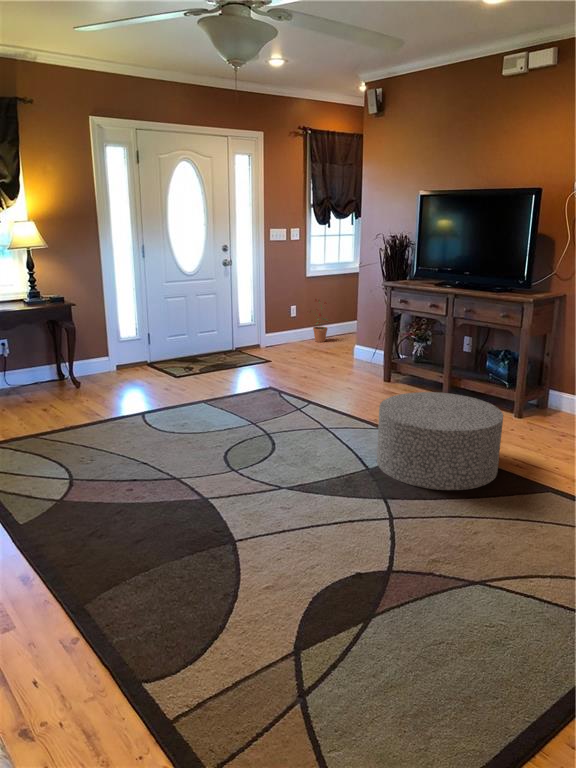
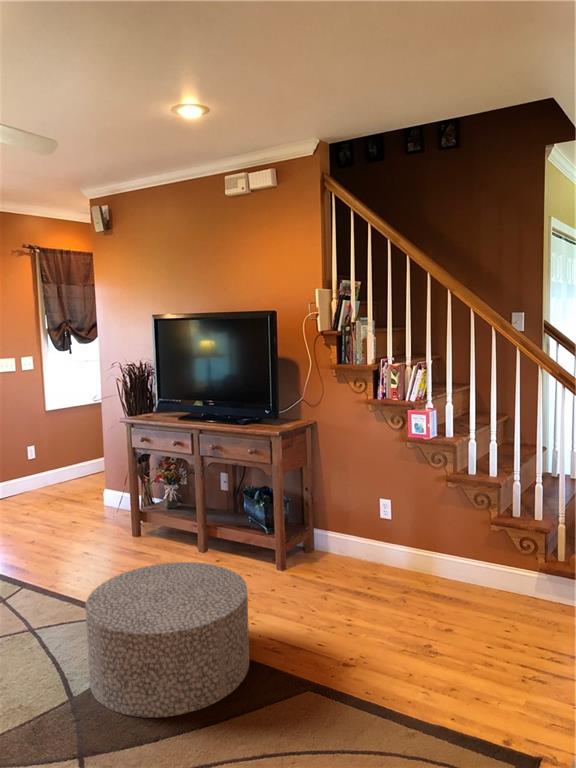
potted plant: present [307,299,328,342] -> none [49,436,78,487]

